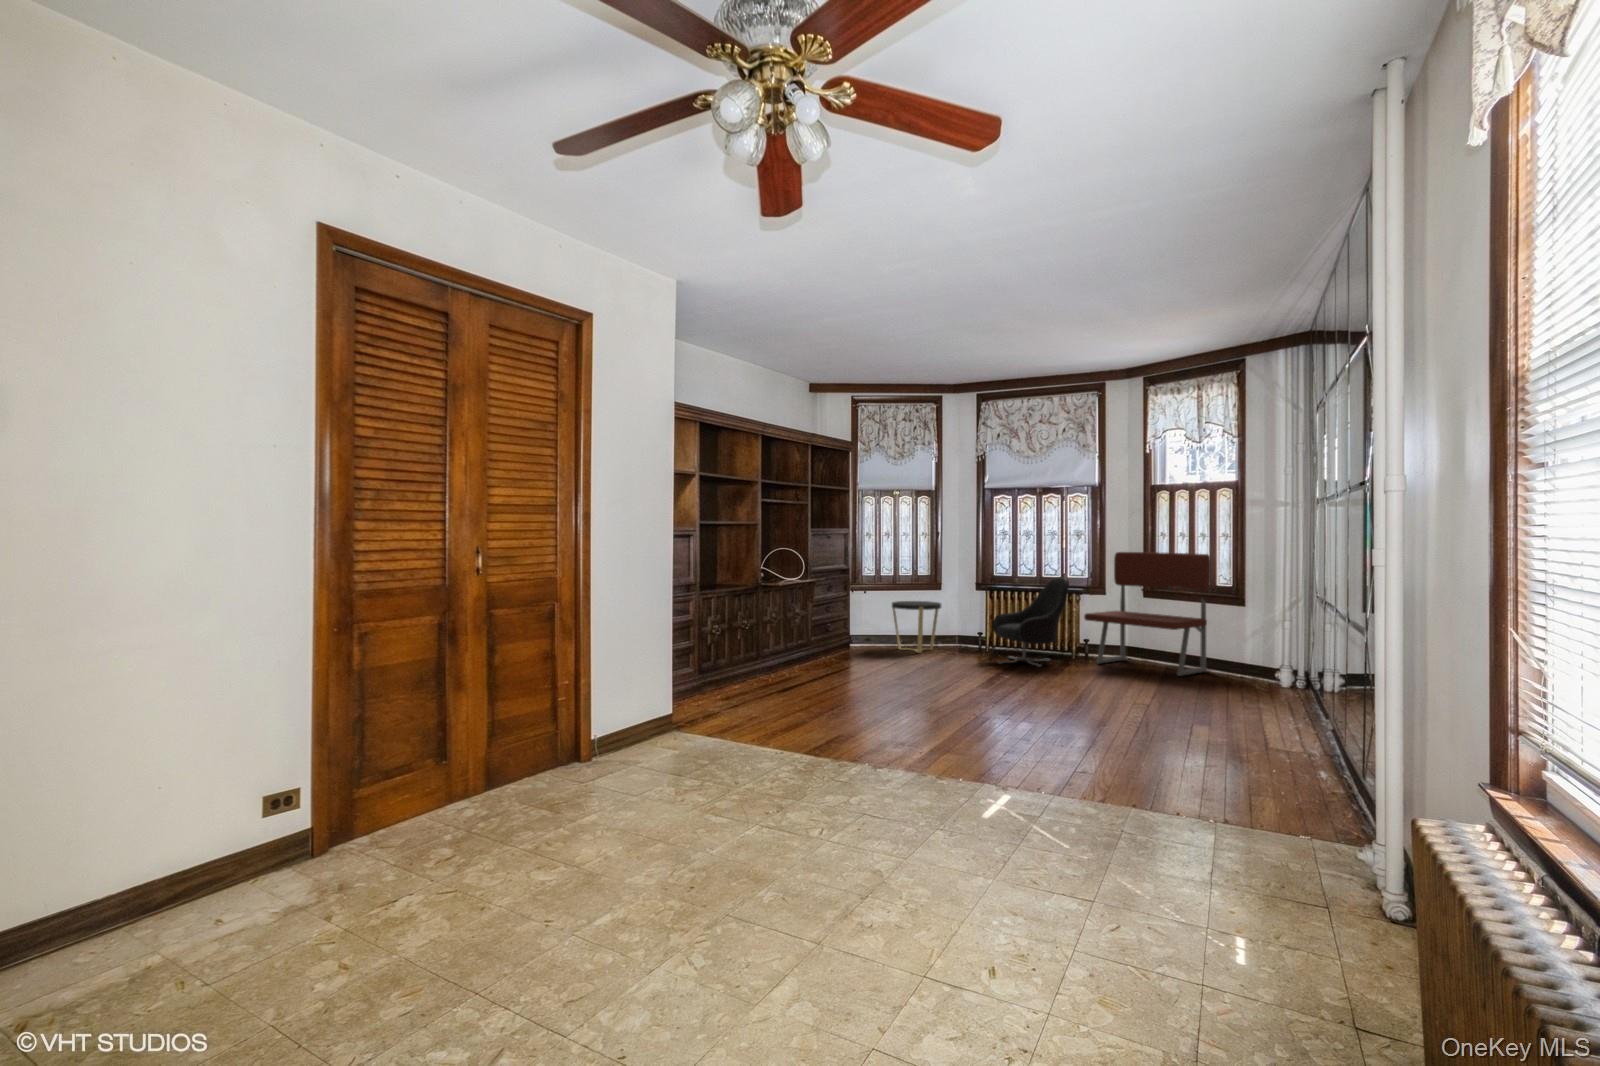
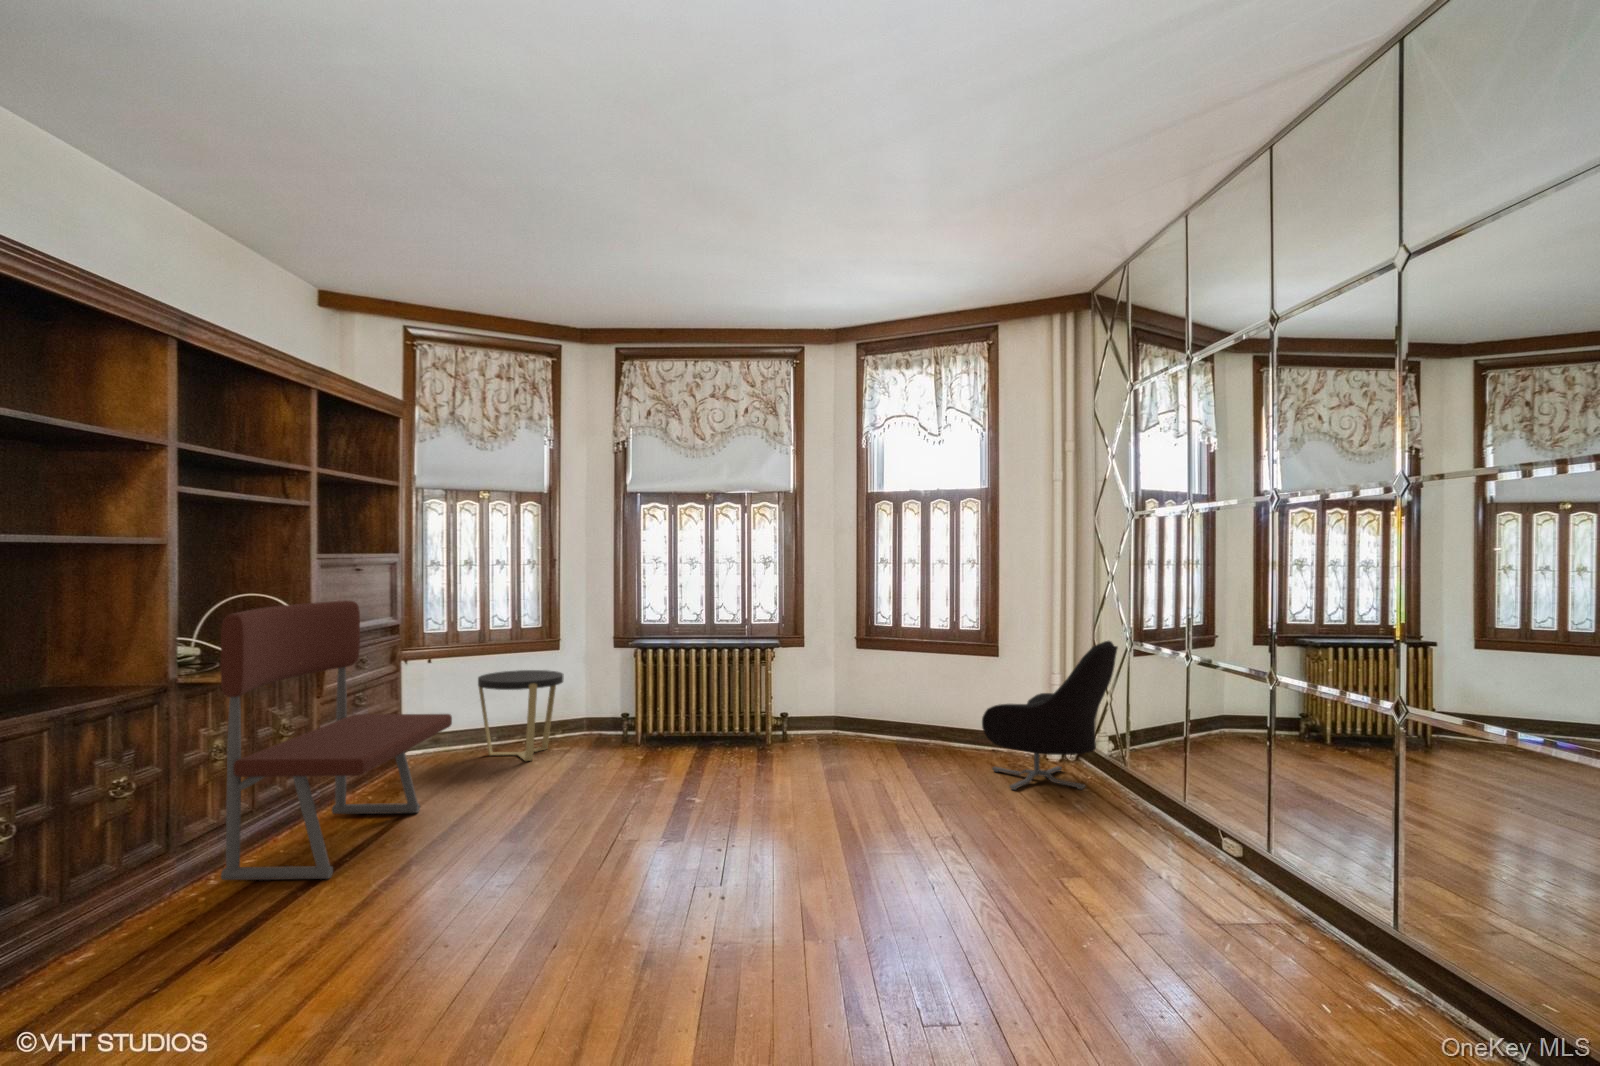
bench: present [1084,552,1211,676] -> present [221,600,452,880]
armchair: present [992,577,1069,667] -> present [982,641,1118,790]

